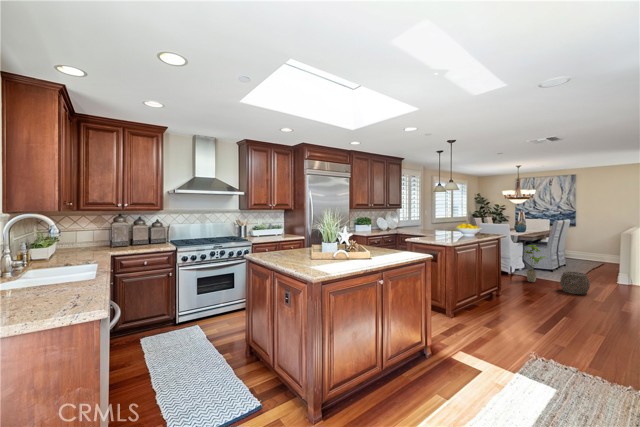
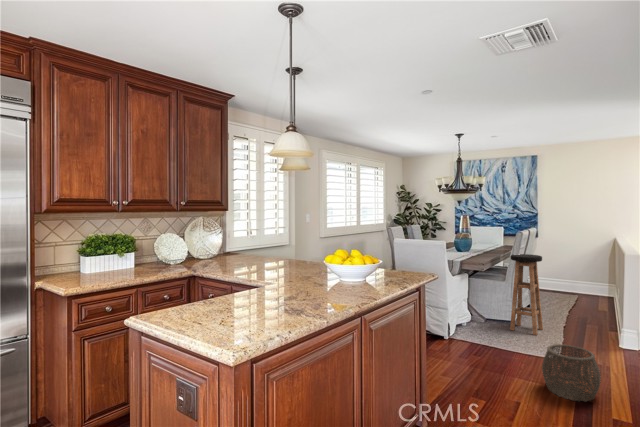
bar stool: none [548,233,569,276] -> present [510,254,543,335]
house plant: present [525,245,545,282] -> none [471,285,516,363]

